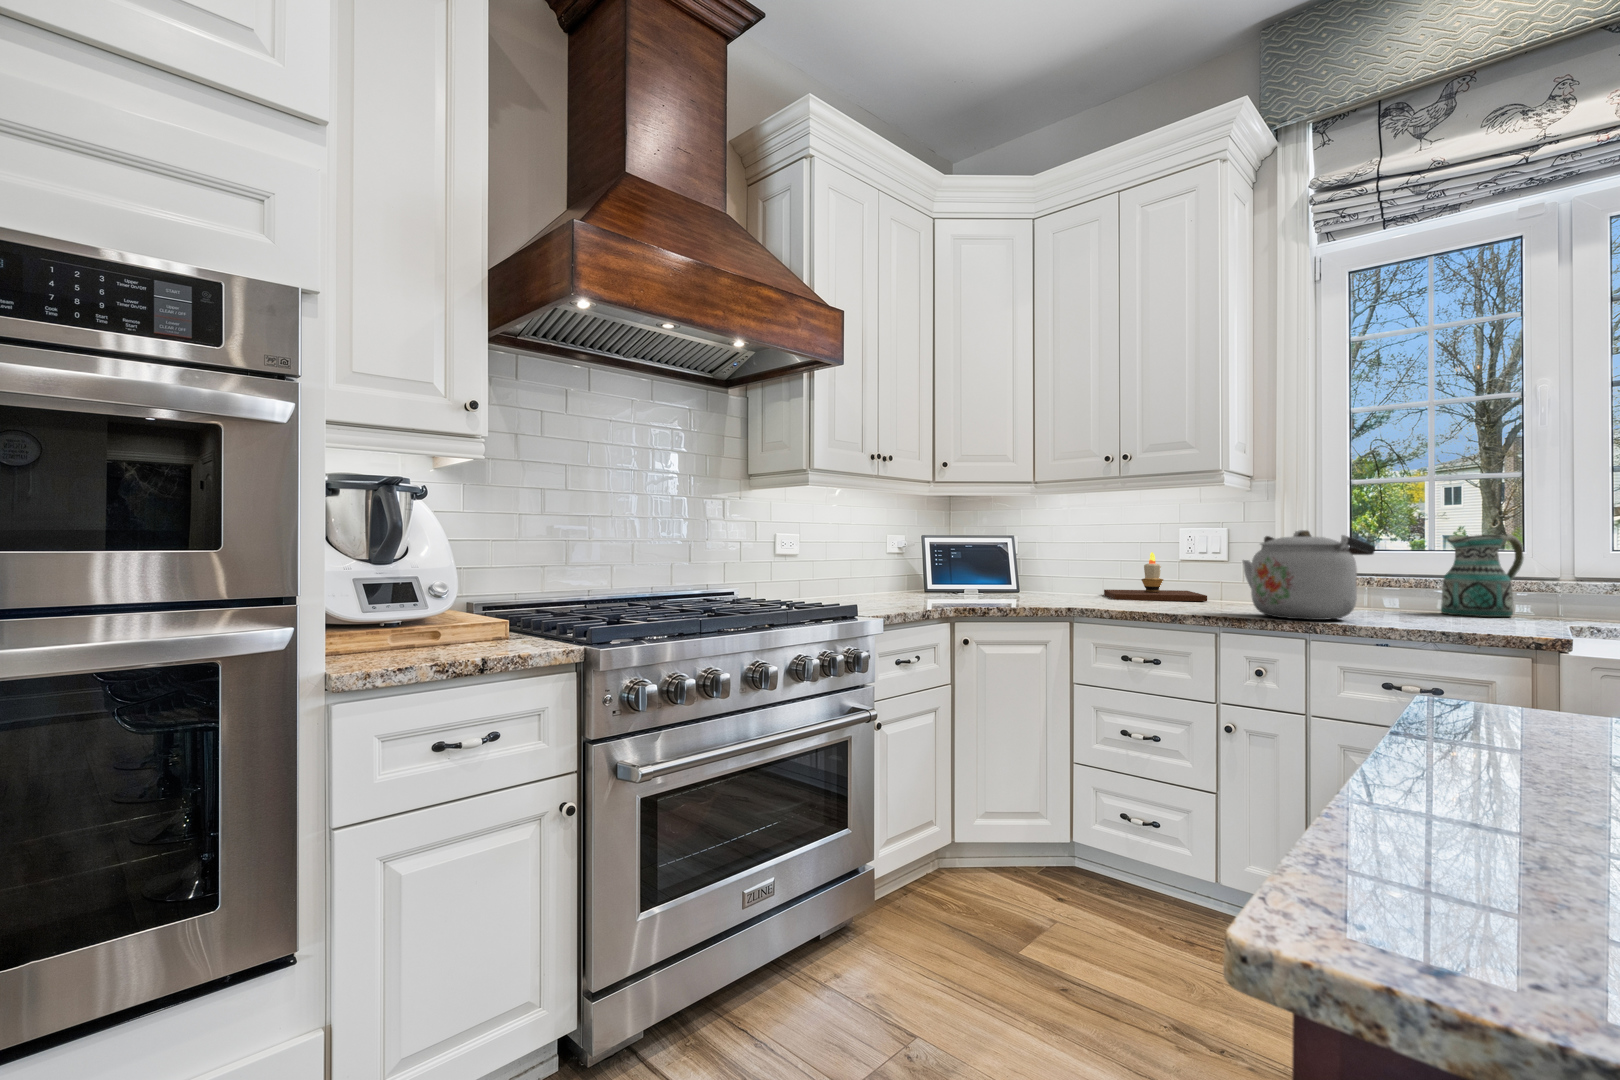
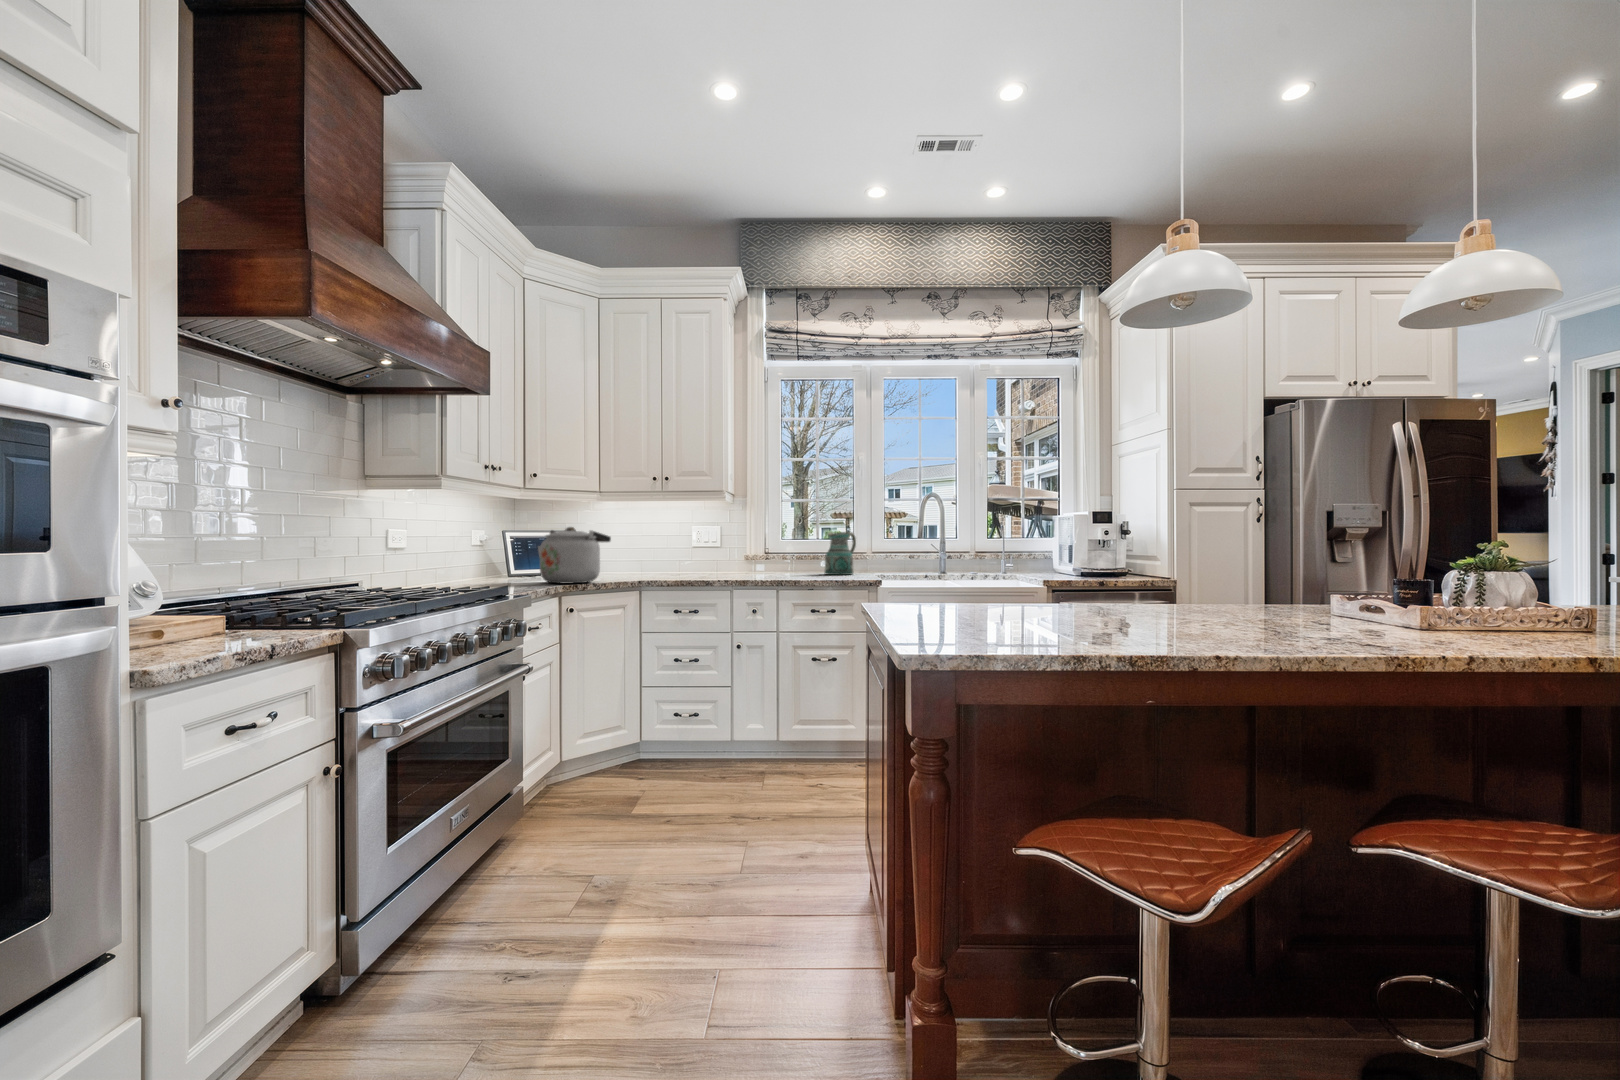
kettle: present [1243,530,1375,620] -> present [538,527,611,583]
candle: present [1104,552,1207,601] -> none [639,543,709,576]

